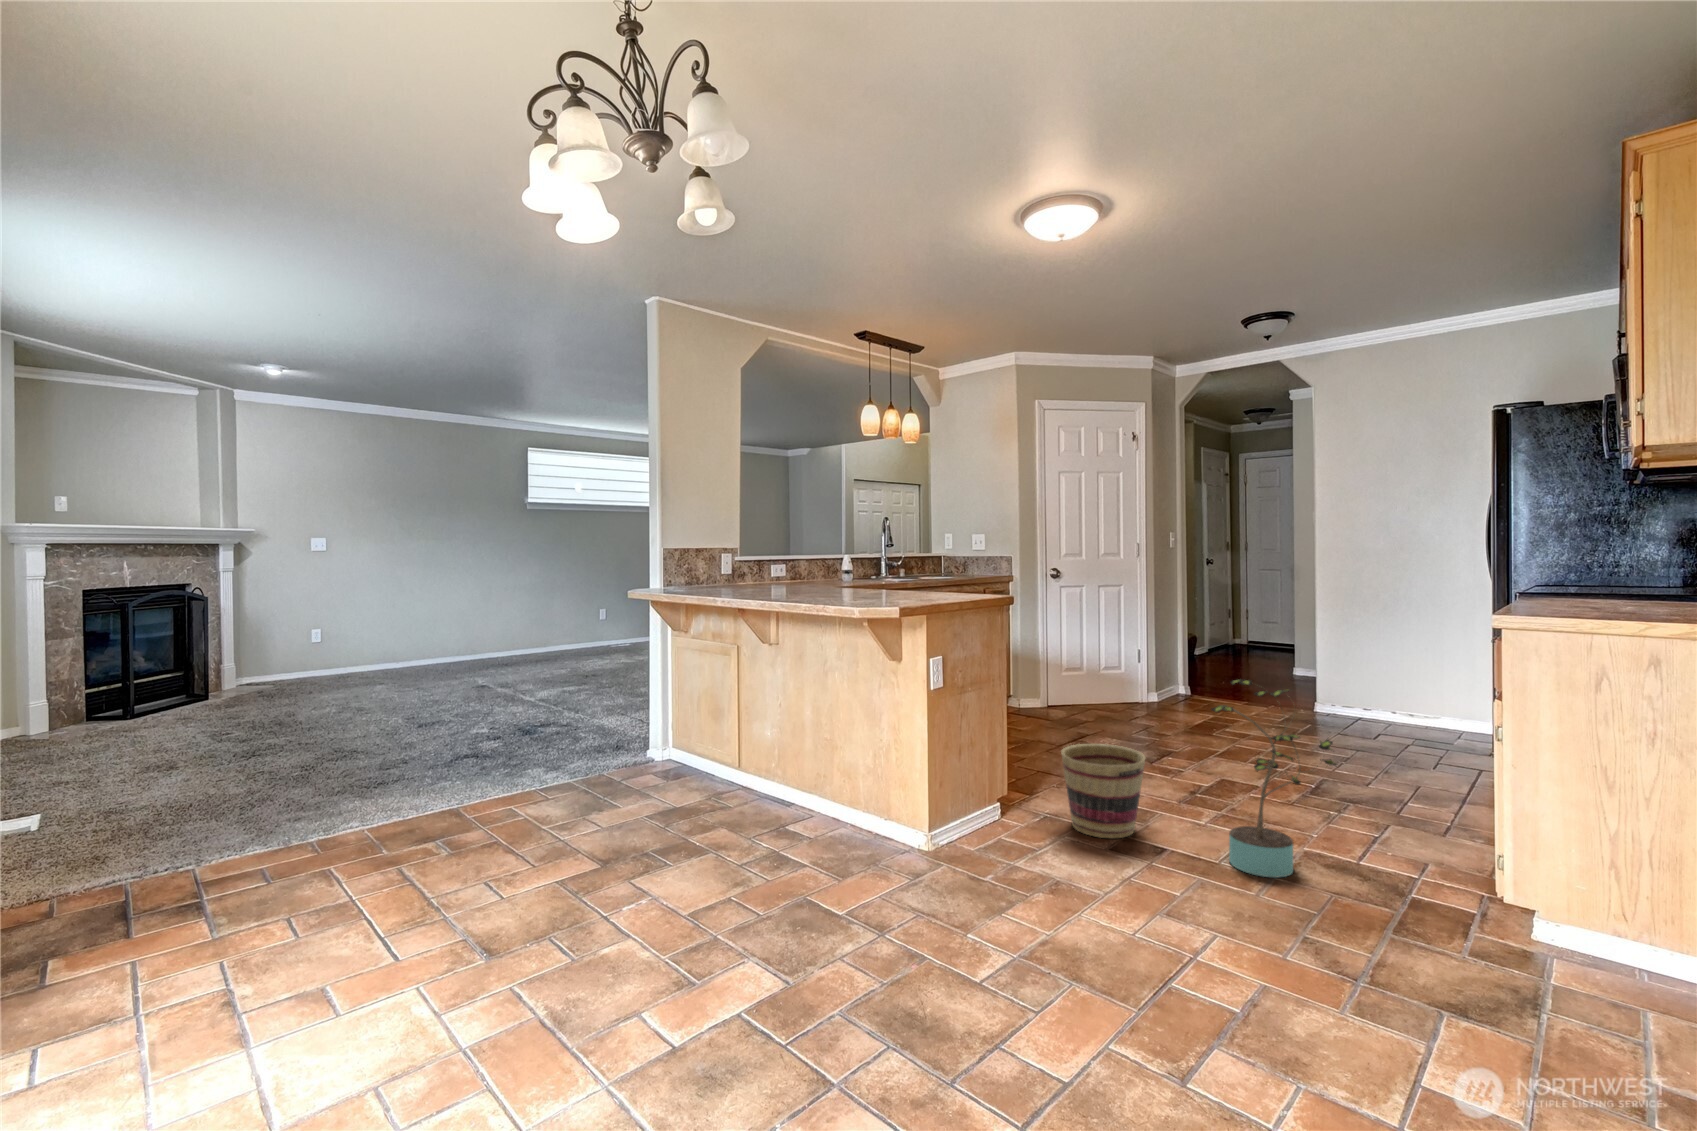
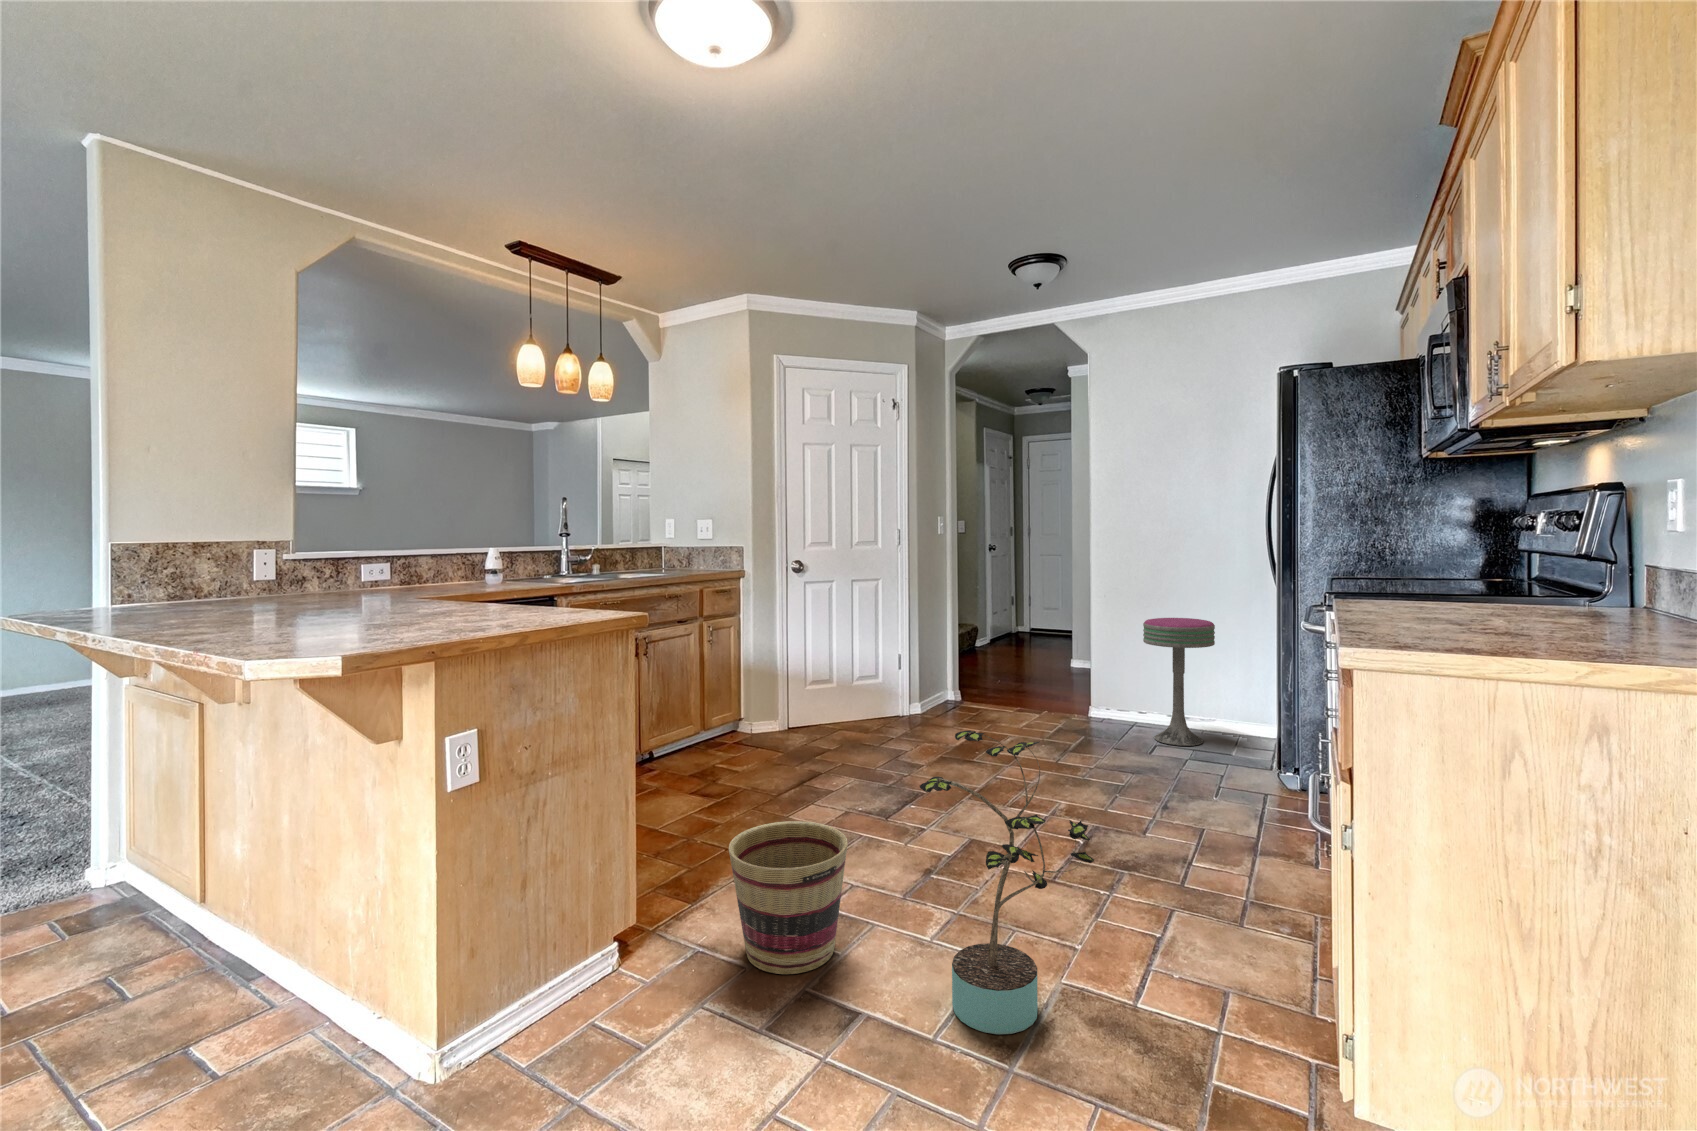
bar stool: none [1371,622,1442,734] -> present [1143,618,1215,746]

